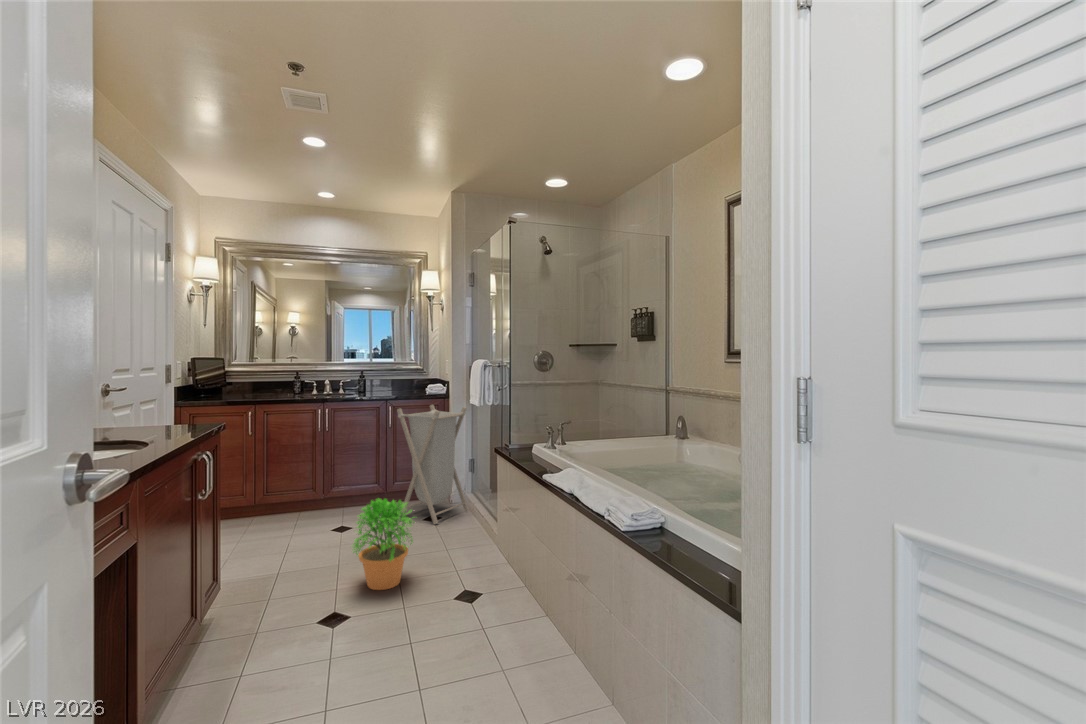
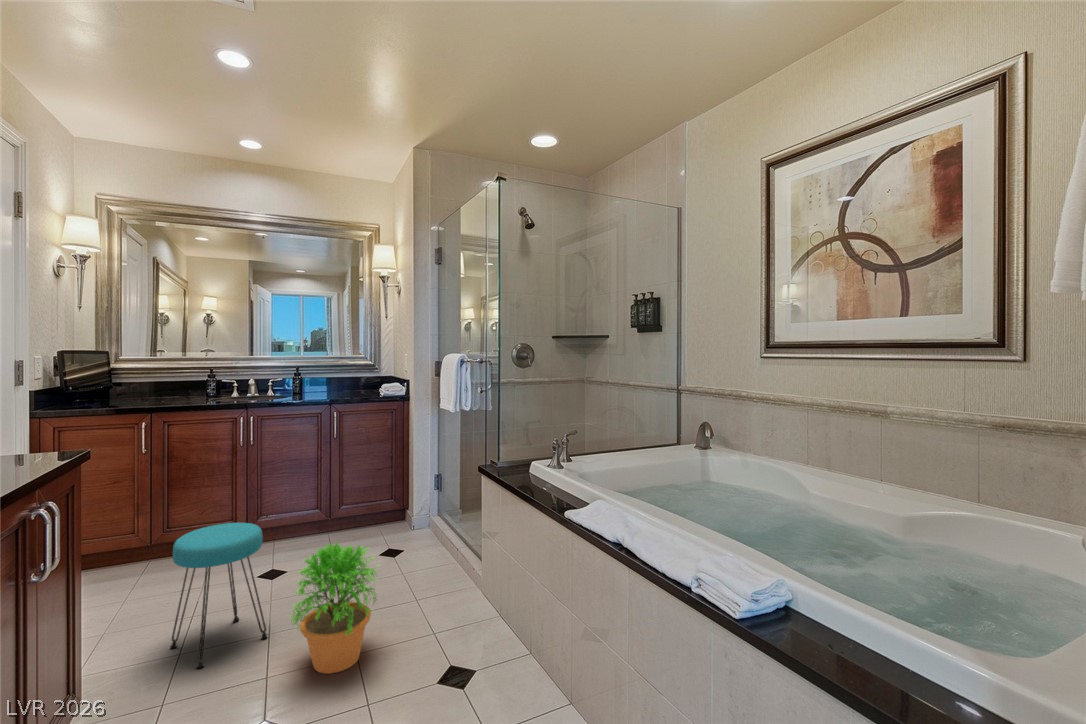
laundry hamper: present [397,405,469,524] -> none [346,409,436,559]
stool: none [270,484,337,582] -> present [170,523,267,668]

